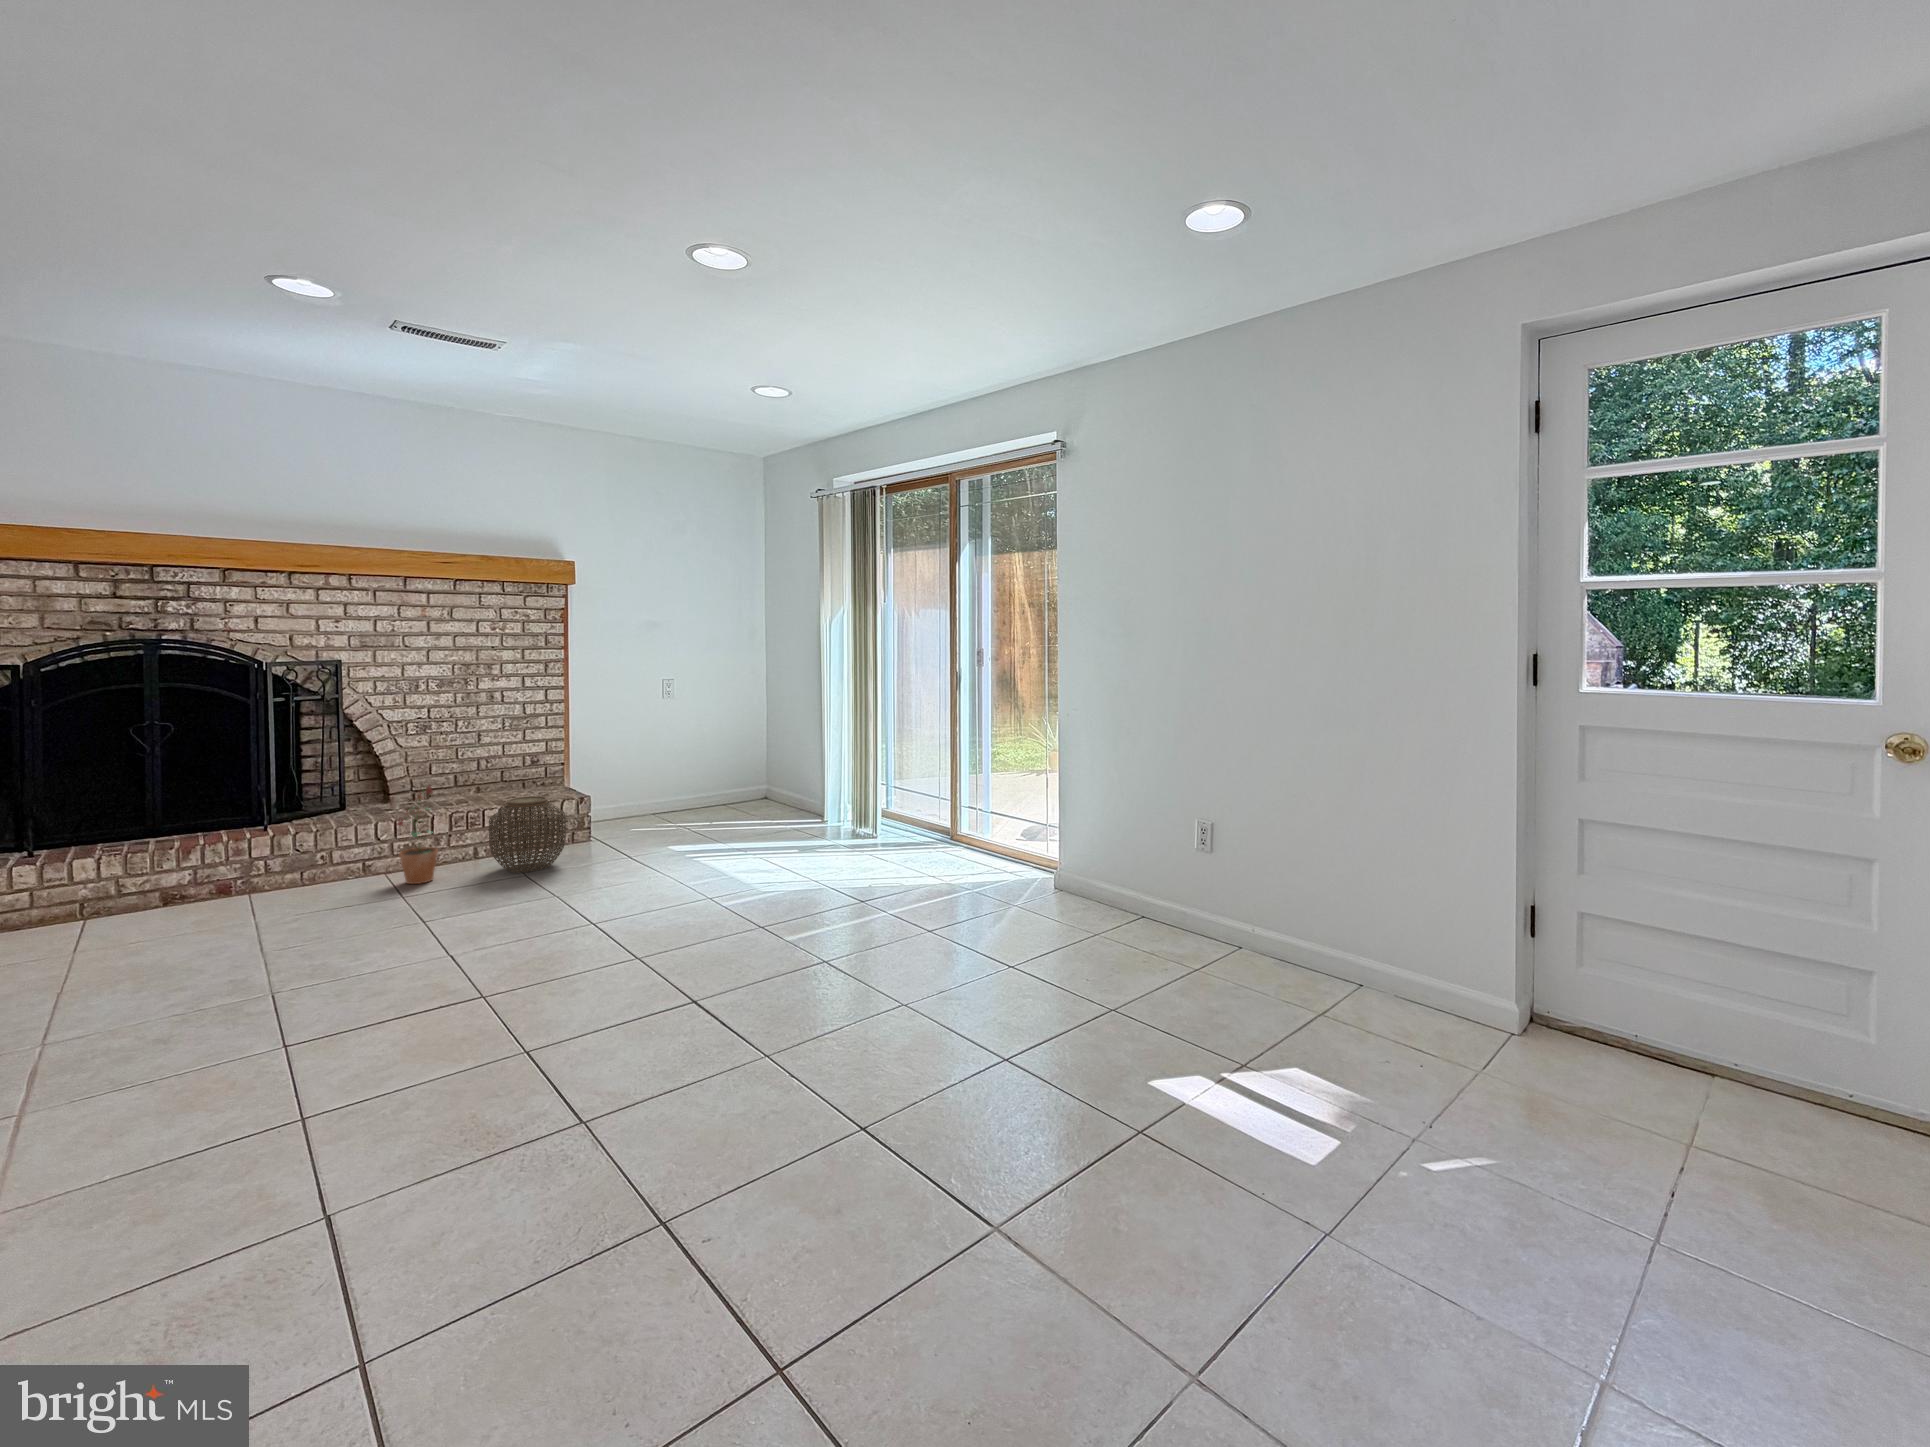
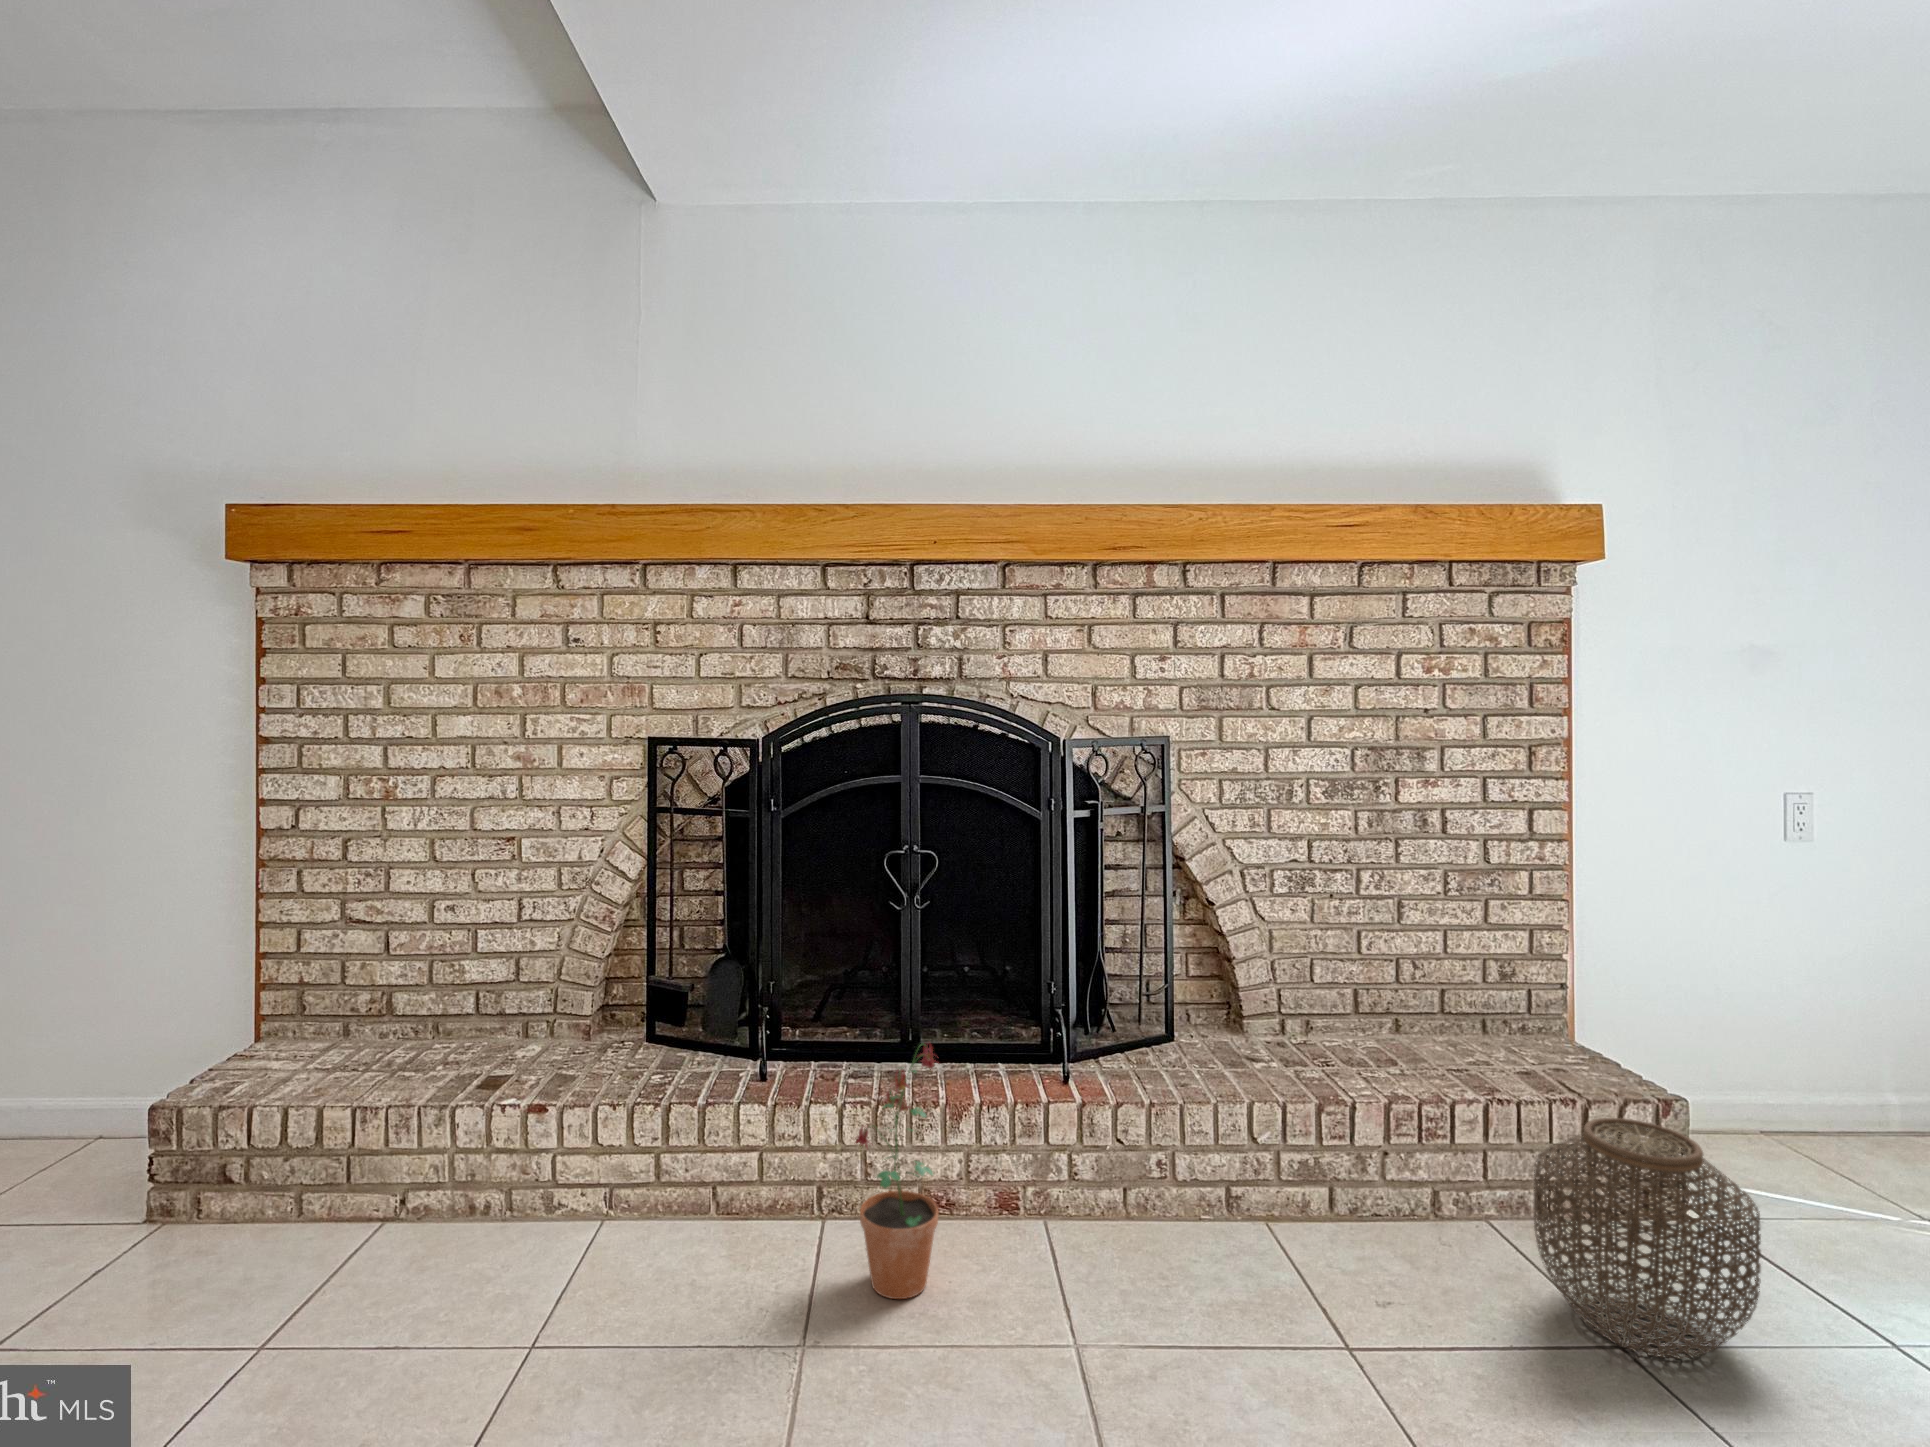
potted plant: present [398,785,438,884] -> present [856,1043,938,1299]

